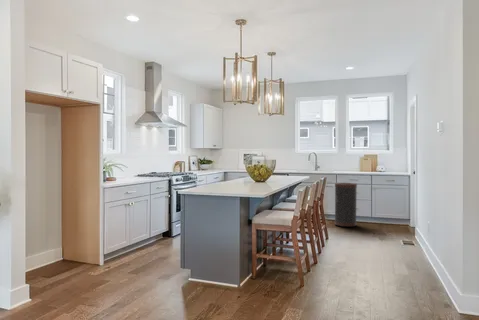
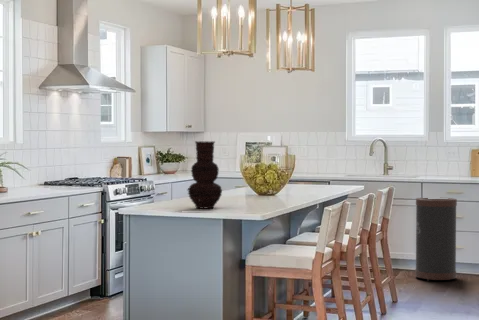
vase: none [219,152,239,191] -> present [188,141,222,209]

